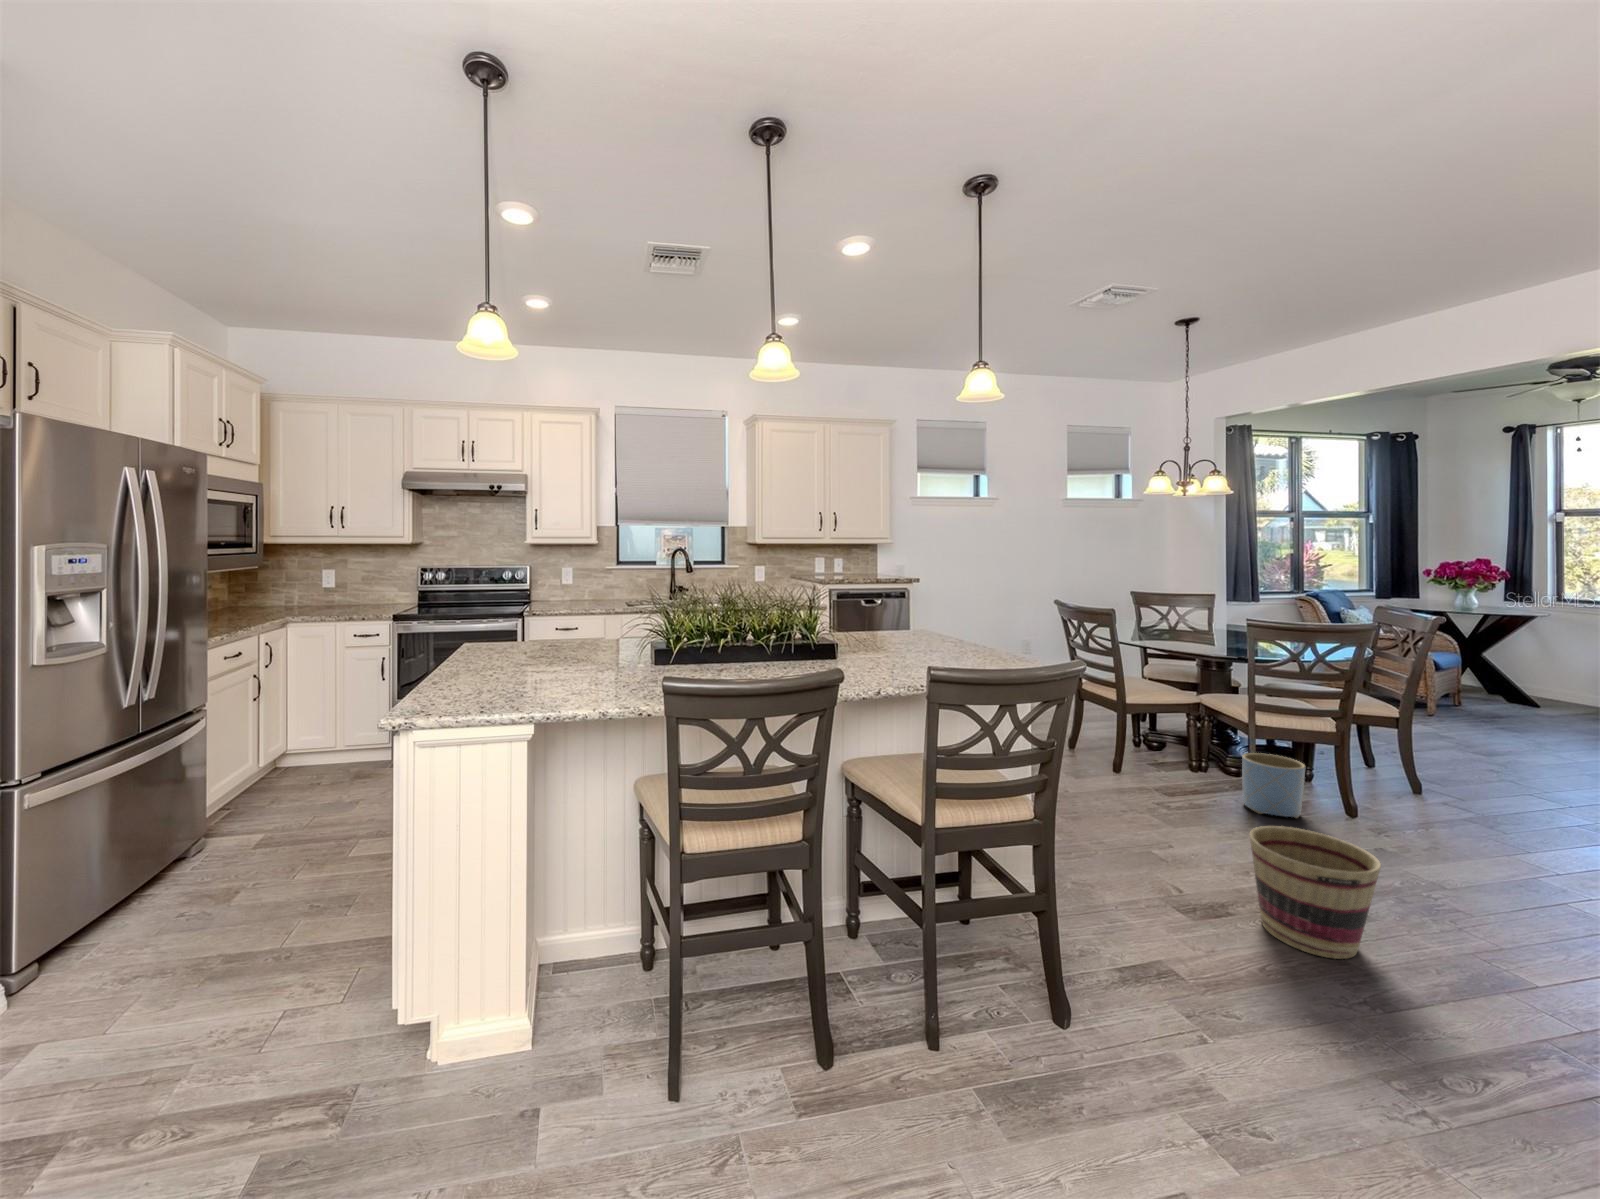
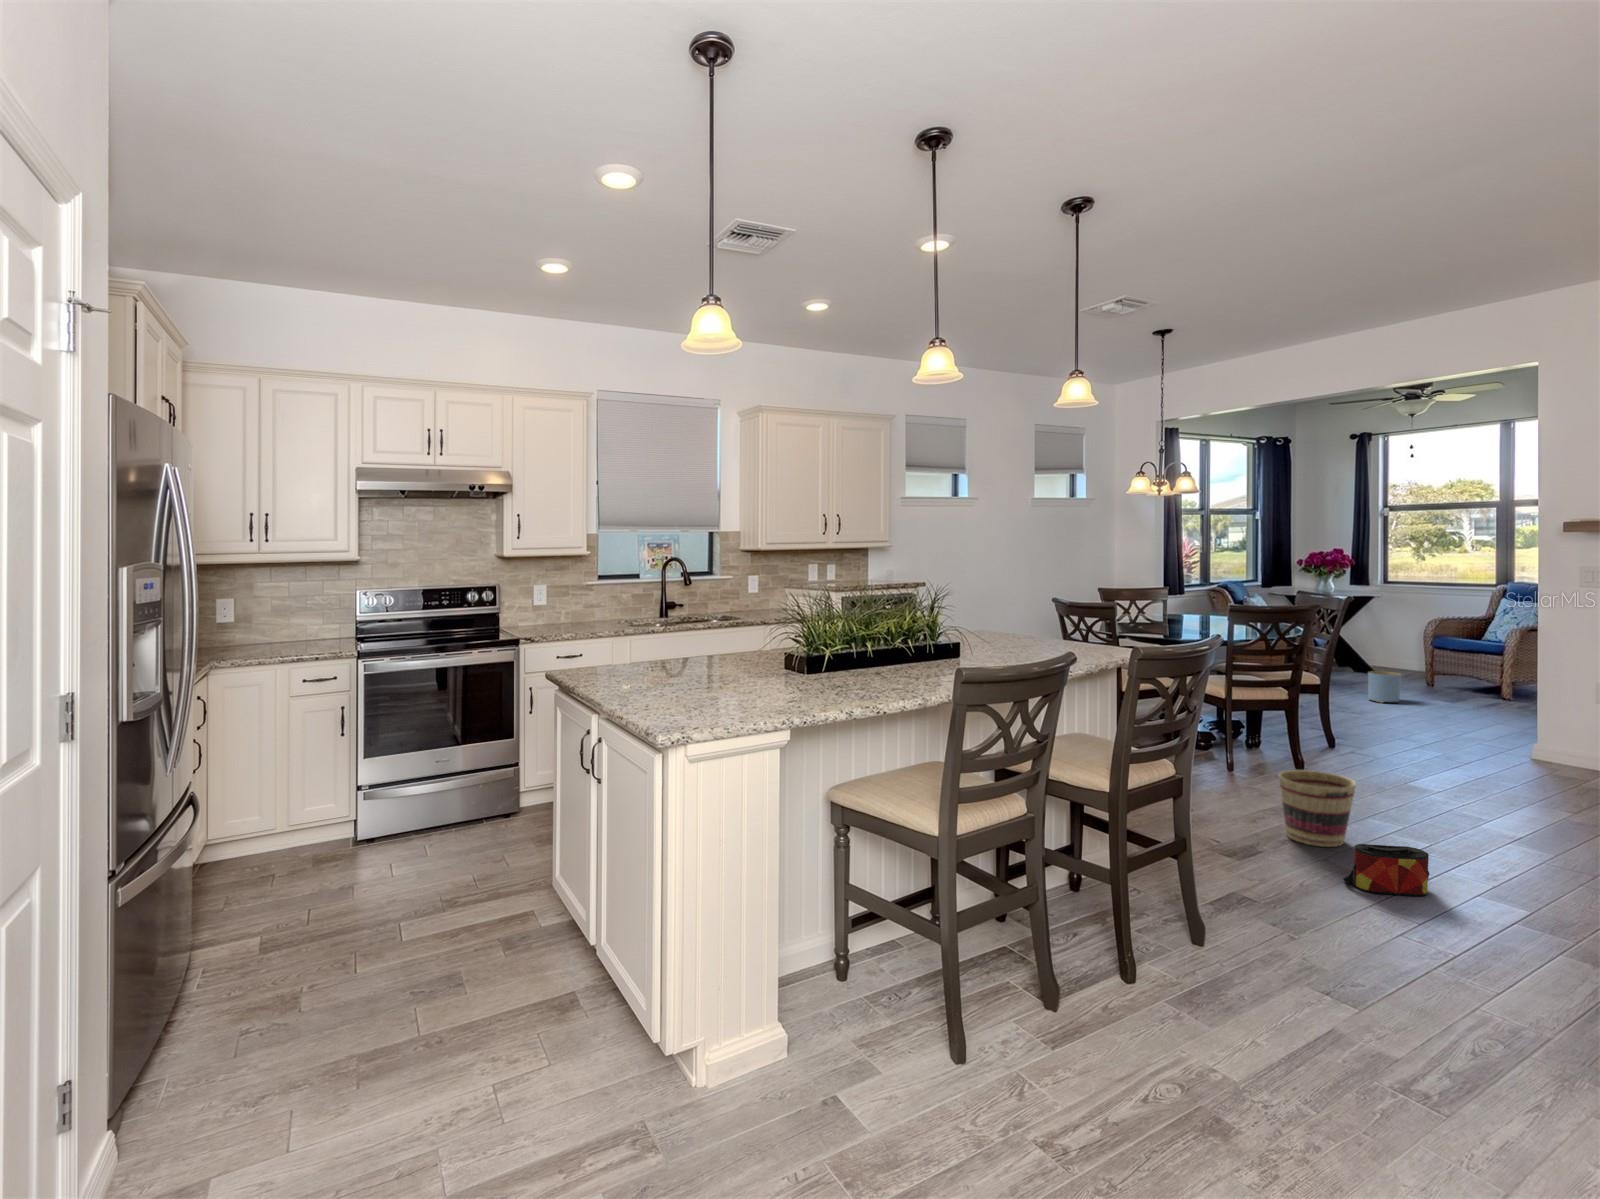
planter: present [1242,753,1306,819] -> present [1368,671,1401,703]
bag: none [1311,984,1498,1121] -> present [1343,844,1429,896]

